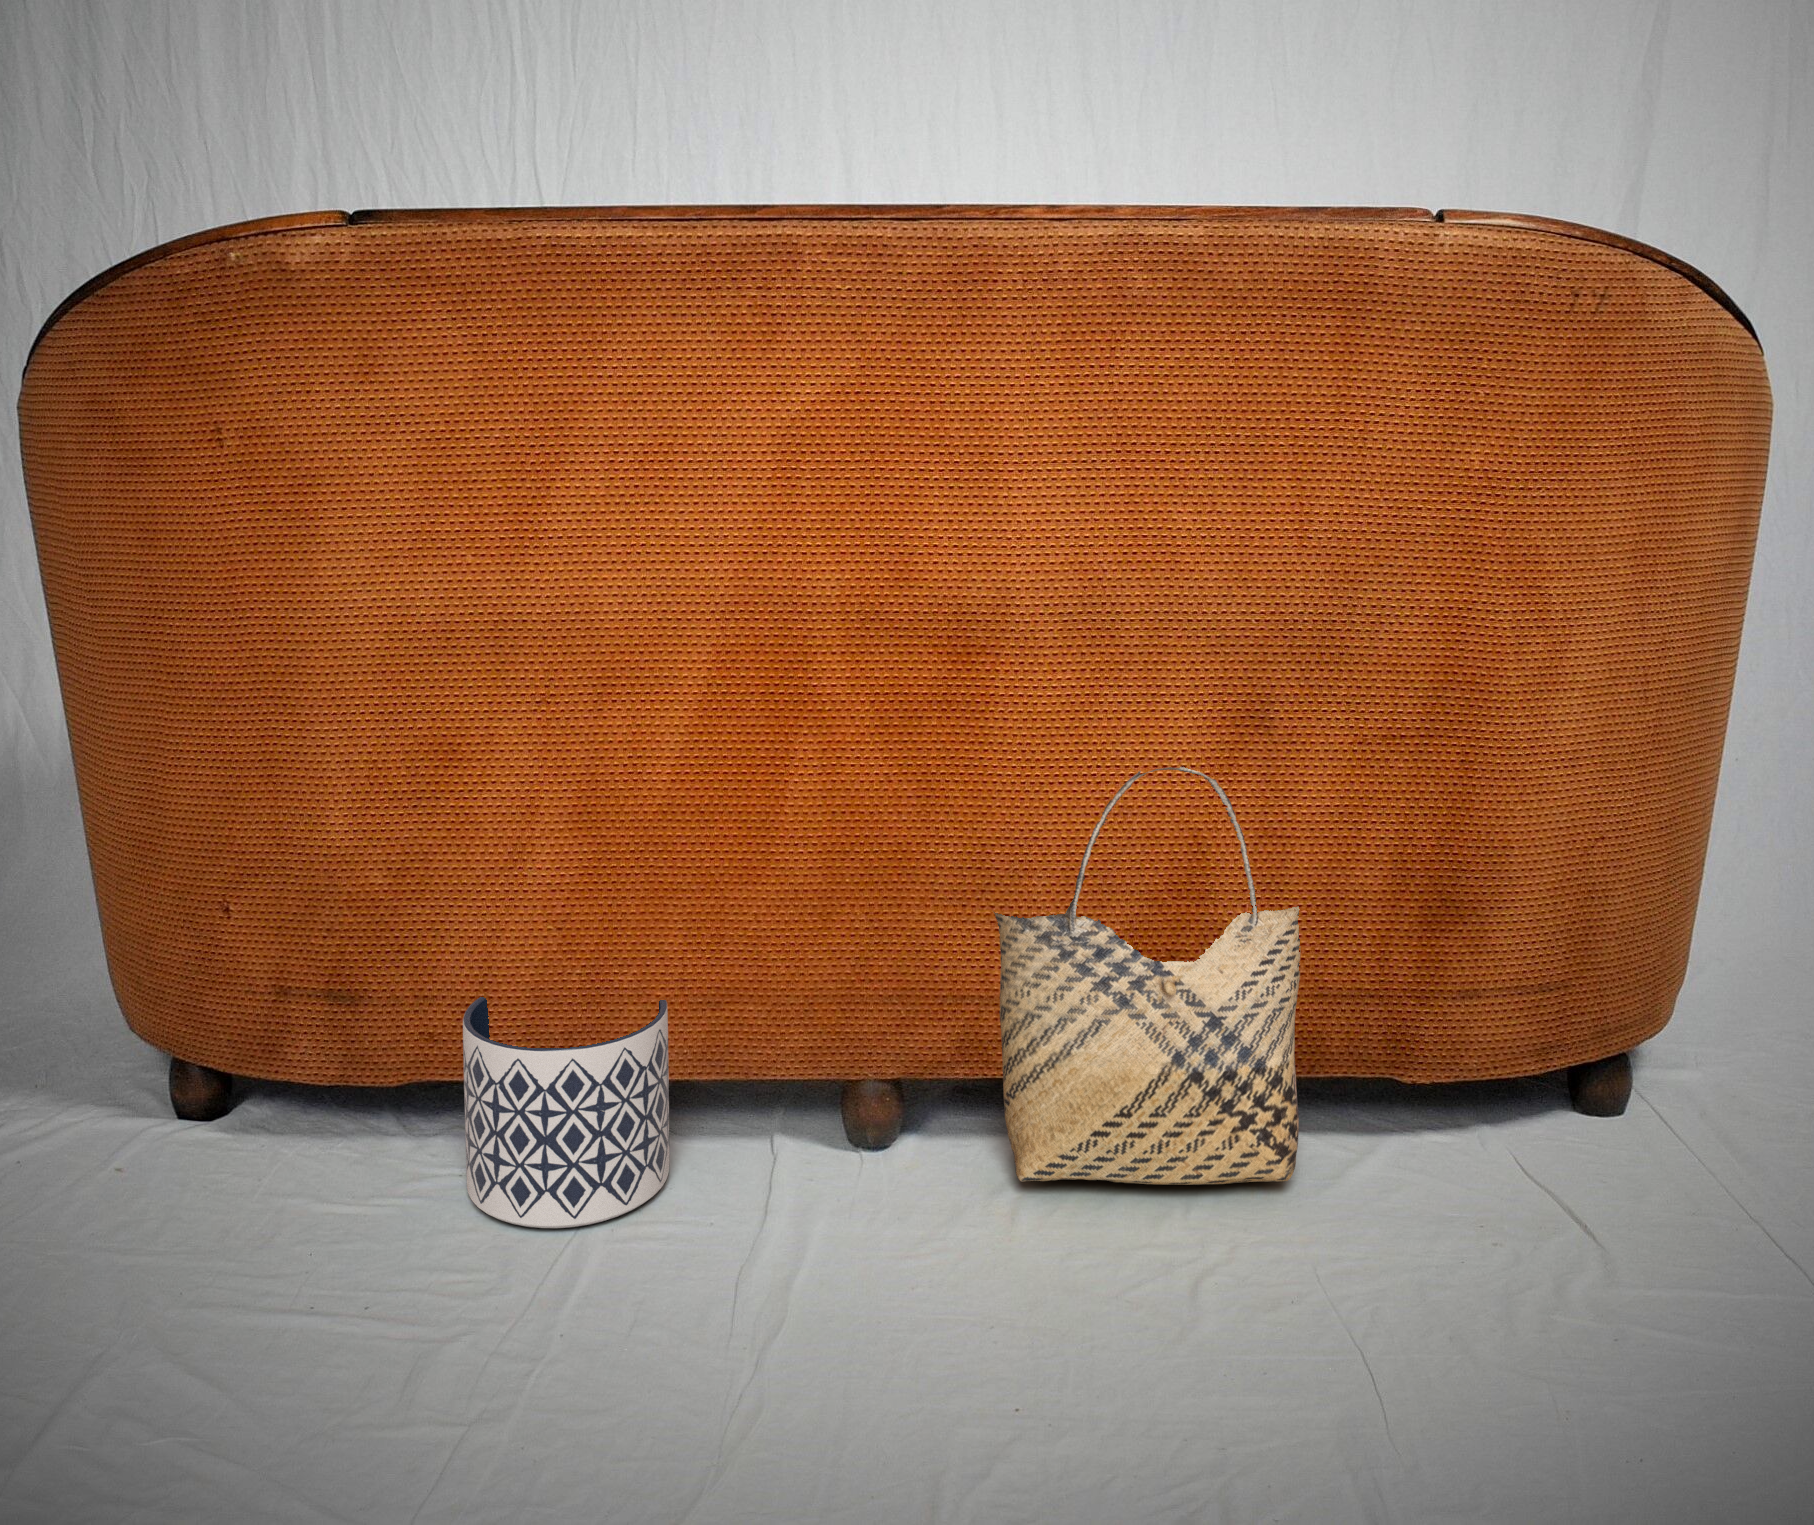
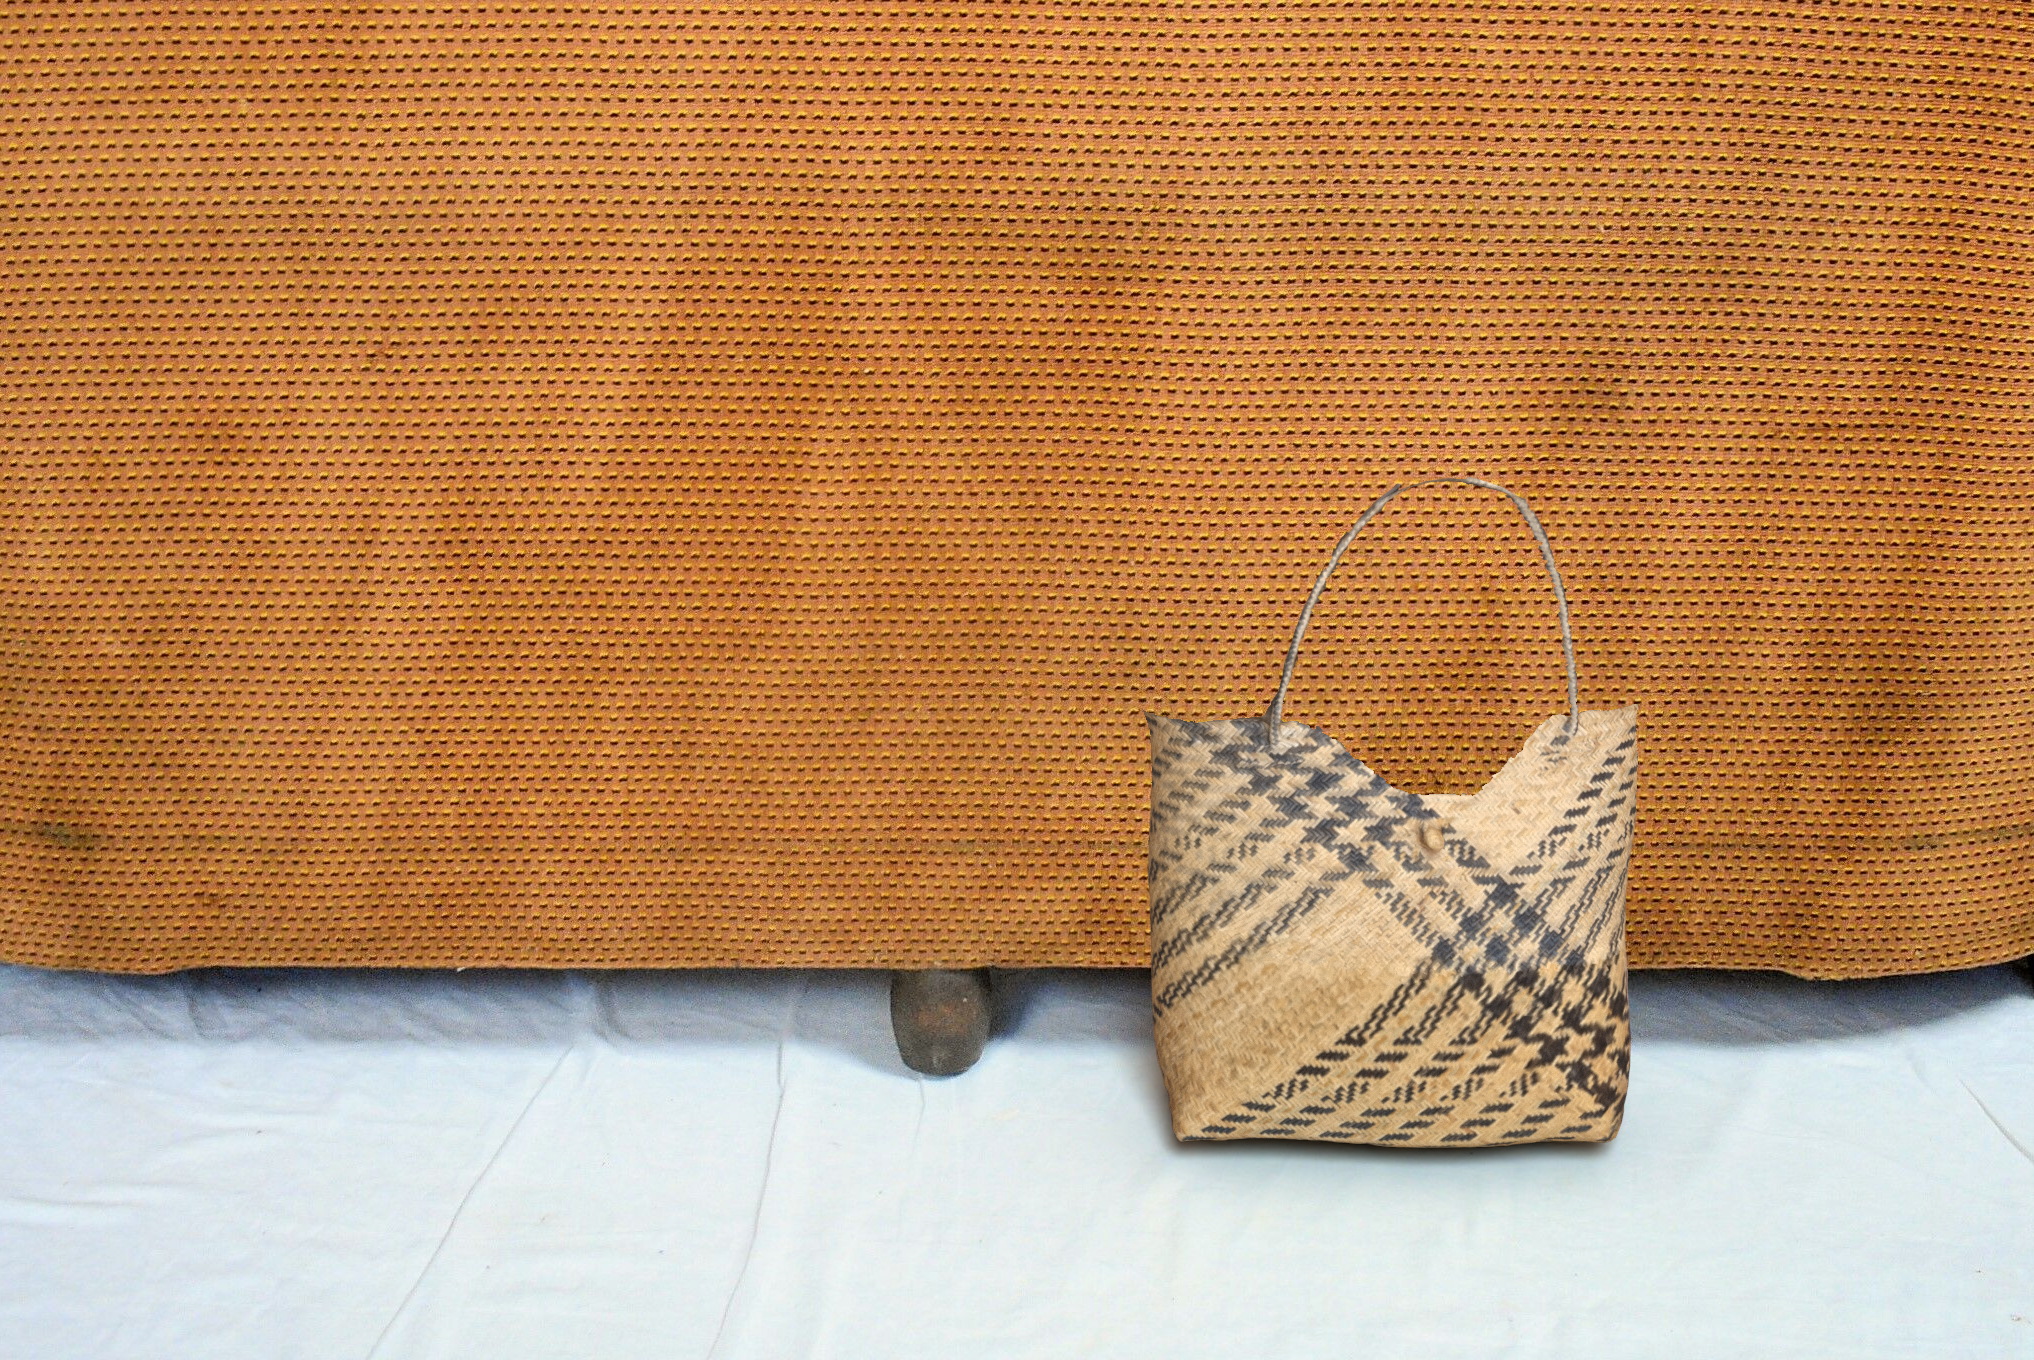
planter: present [463,997,669,1228] -> none [261,794,611,1224]

